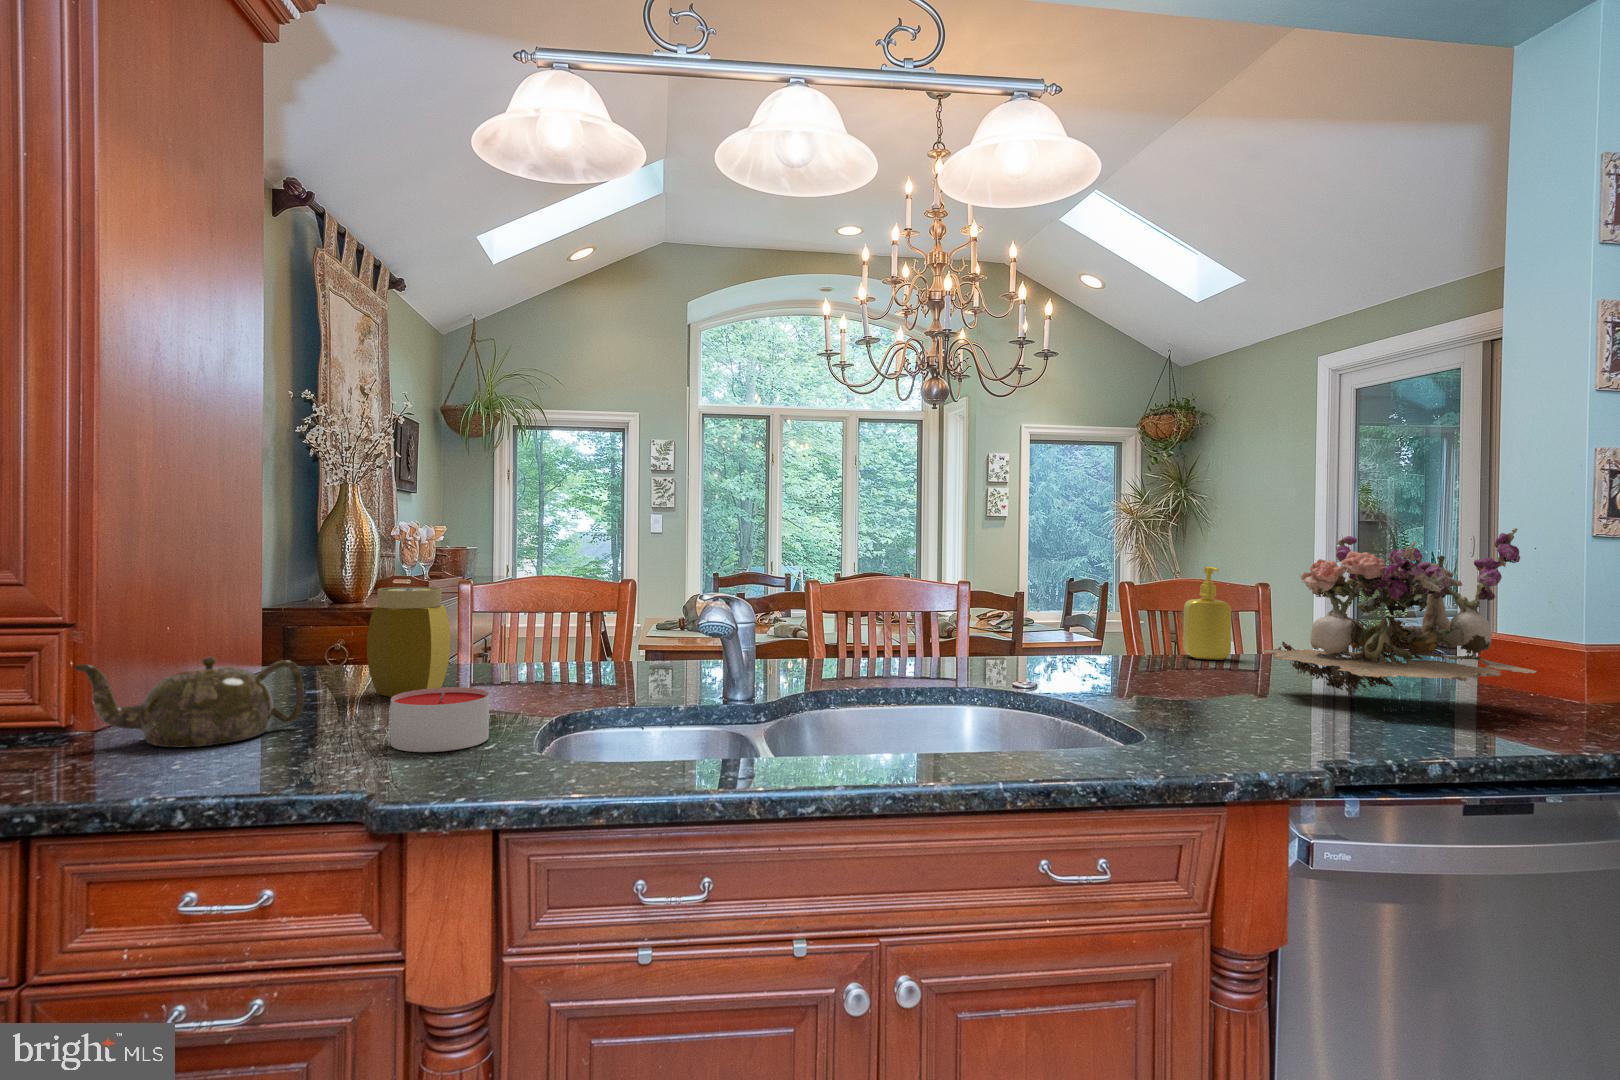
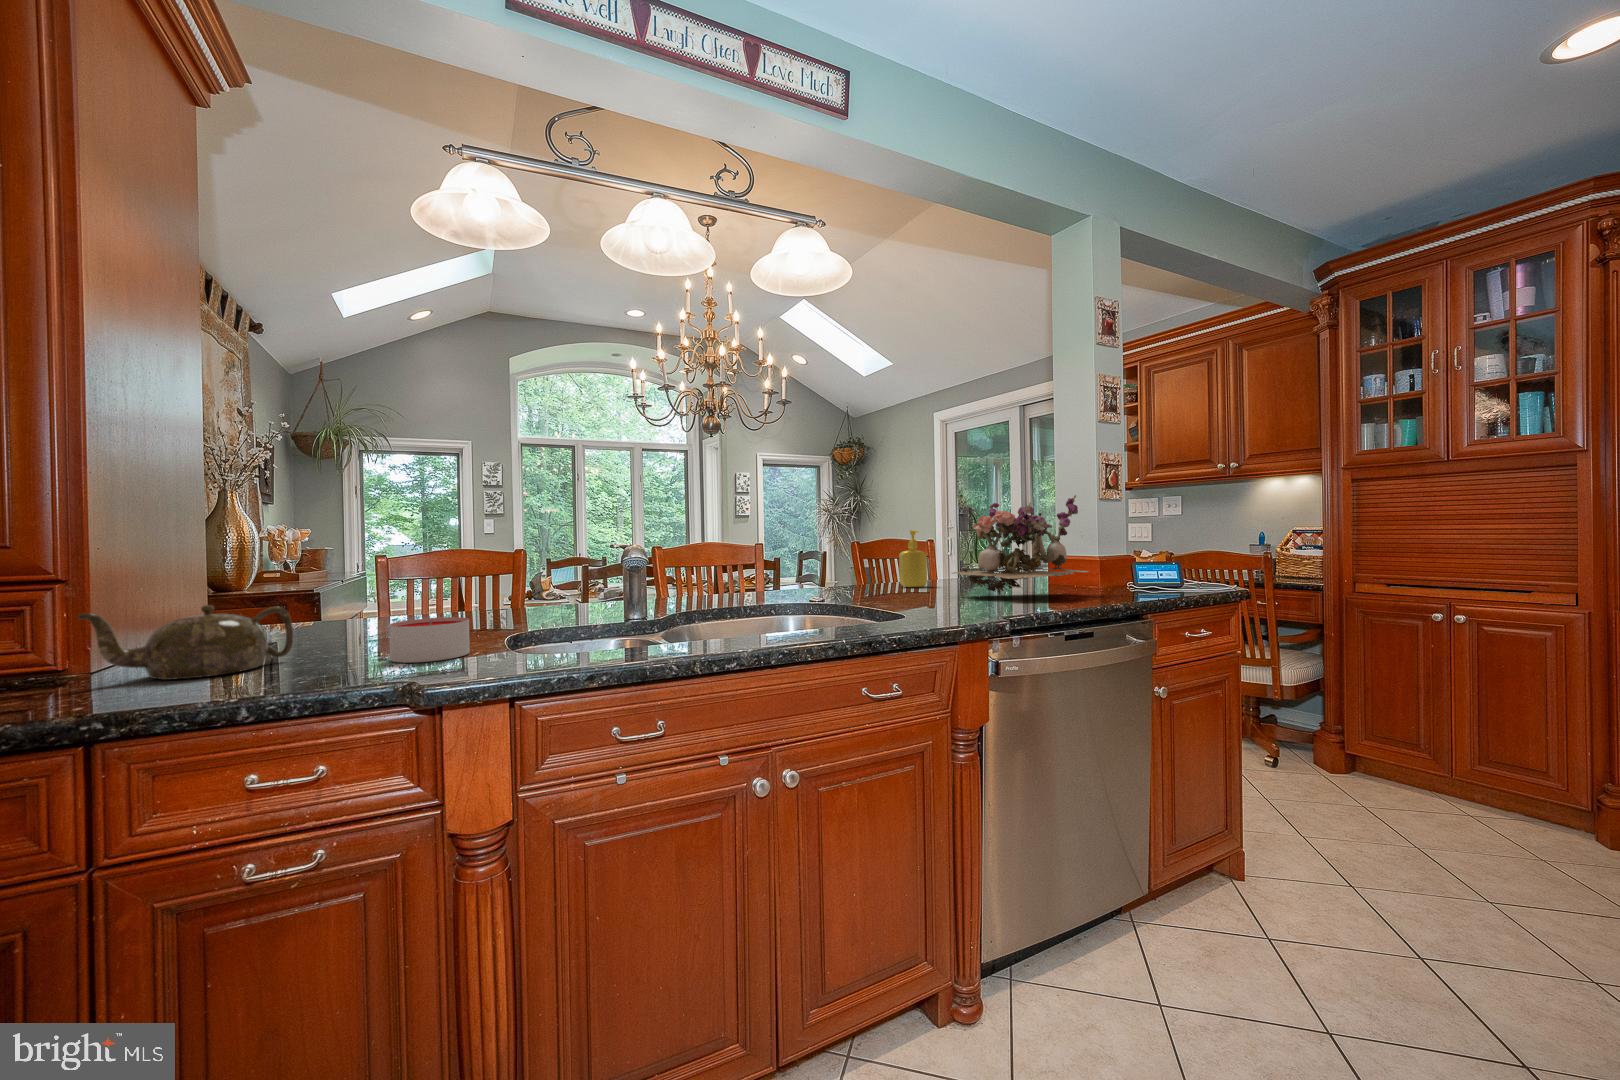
jar: present [367,587,451,697] -> none [324,555,397,641]

